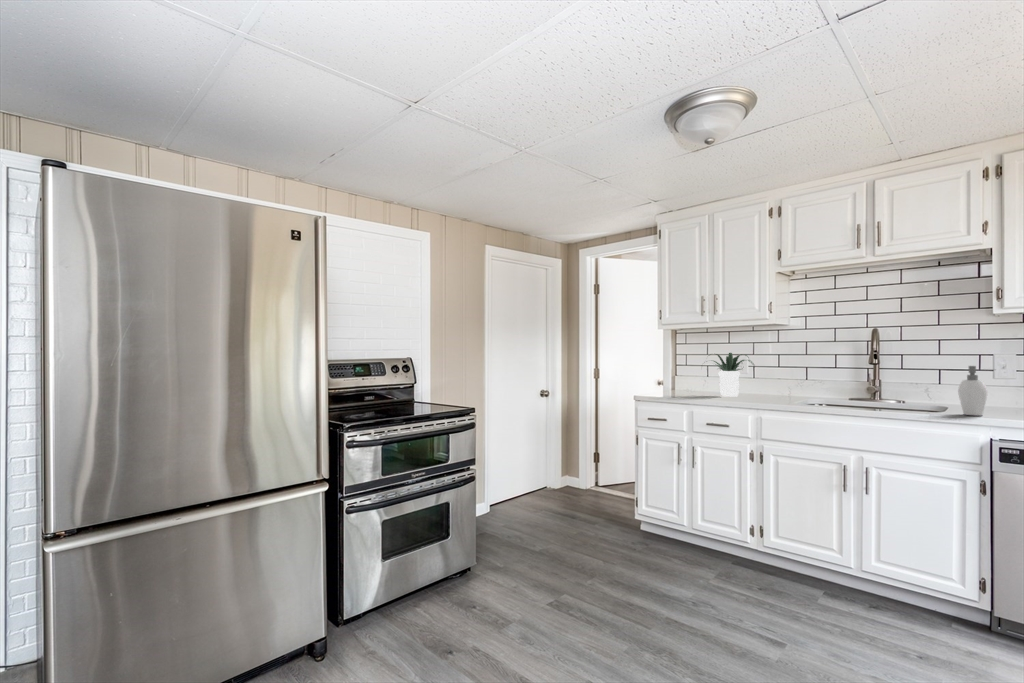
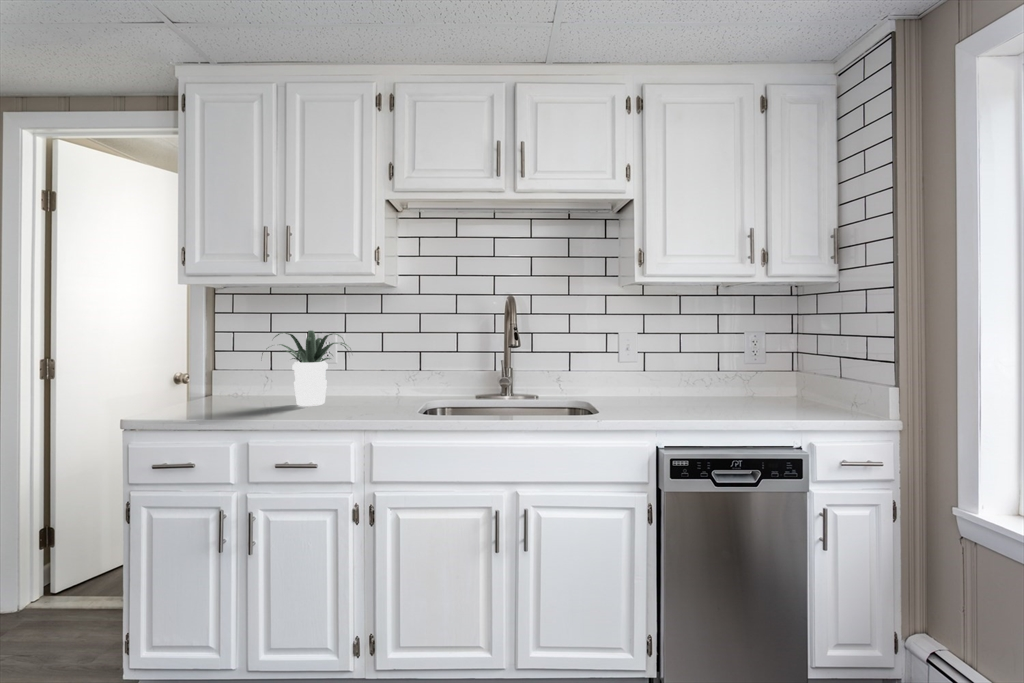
soap dispenser: present [958,366,987,416] -> none [614,348,653,413]

